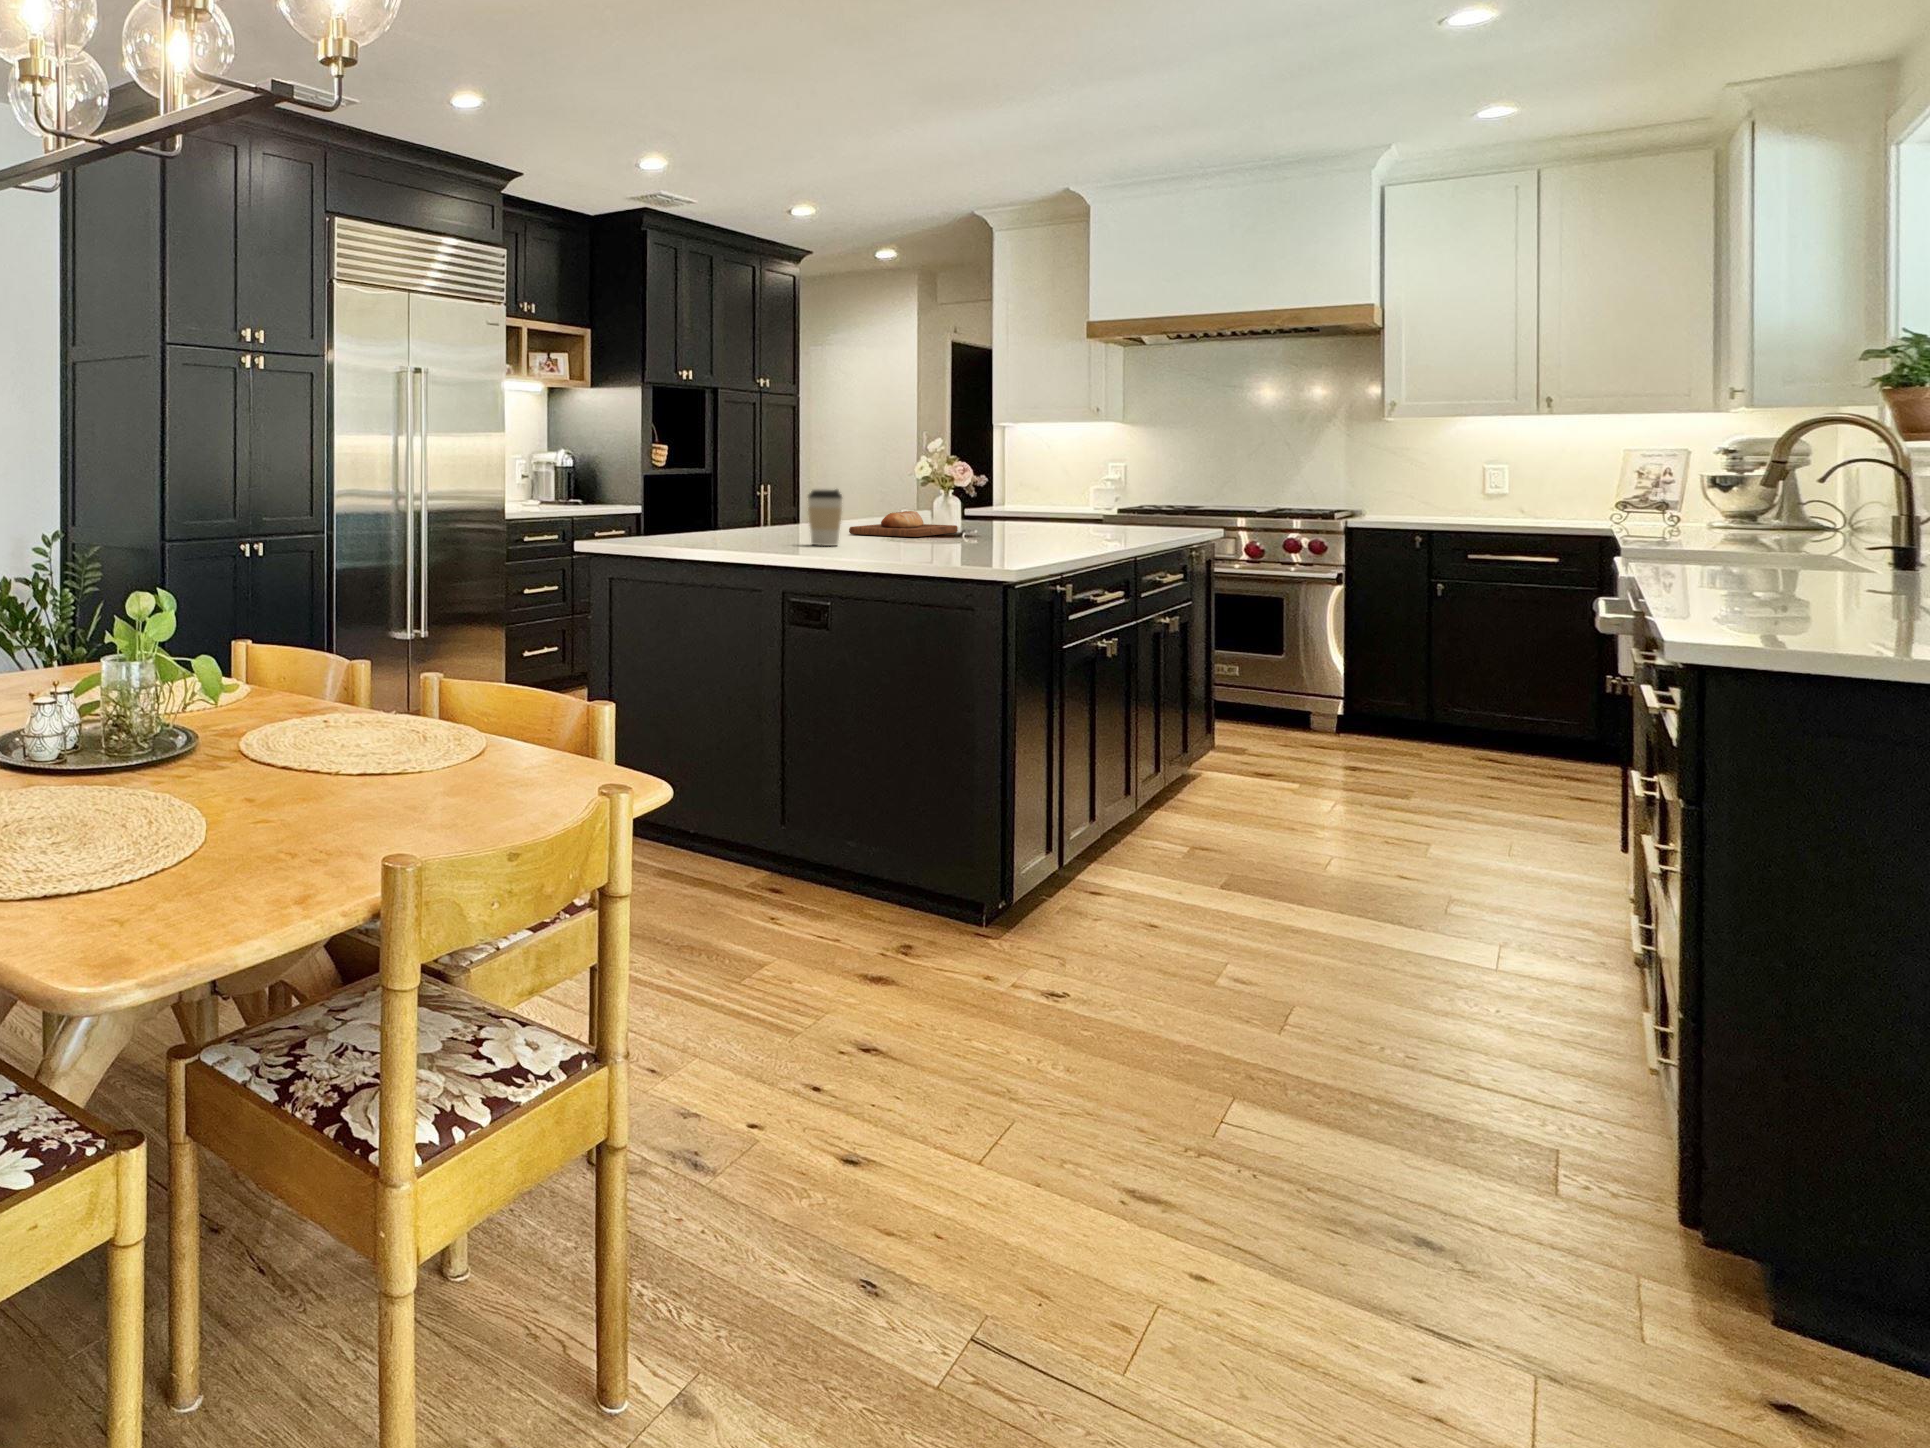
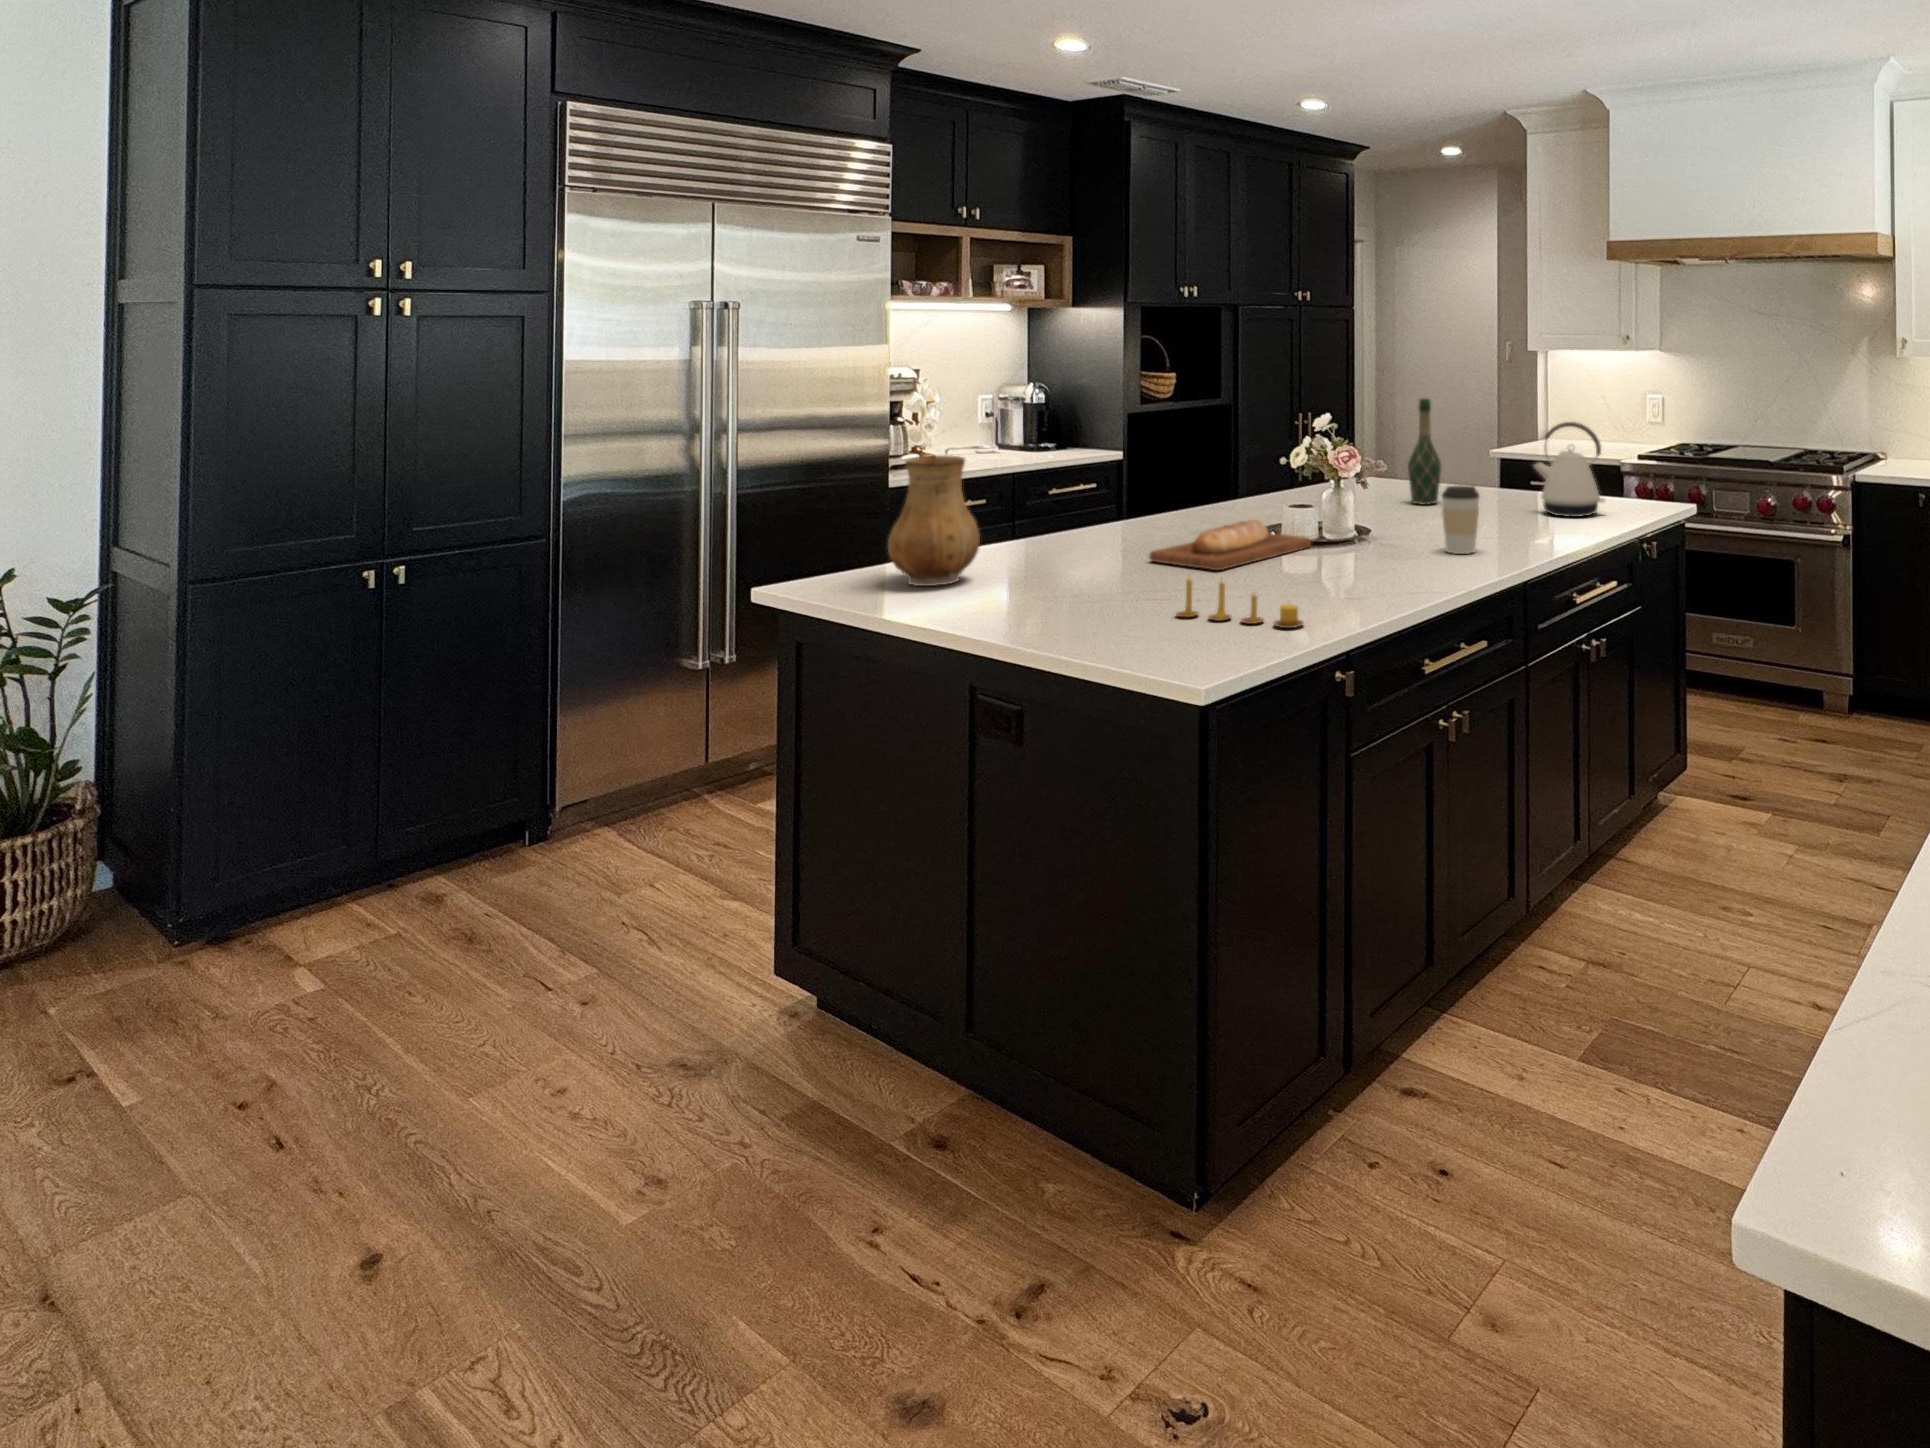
wine bottle: none [982,436,1012,521] -> present [1408,398,1441,505]
ceramic pitcher: none [685,450,748,538] -> present [888,455,980,586]
kettle: none [1101,451,1169,526] -> present [1534,422,1605,517]
coffee cup: present [808,489,842,546] -> present [1442,486,1480,554]
candle: none [936,519,1044,552] -> present [1176,578,1303,628]

